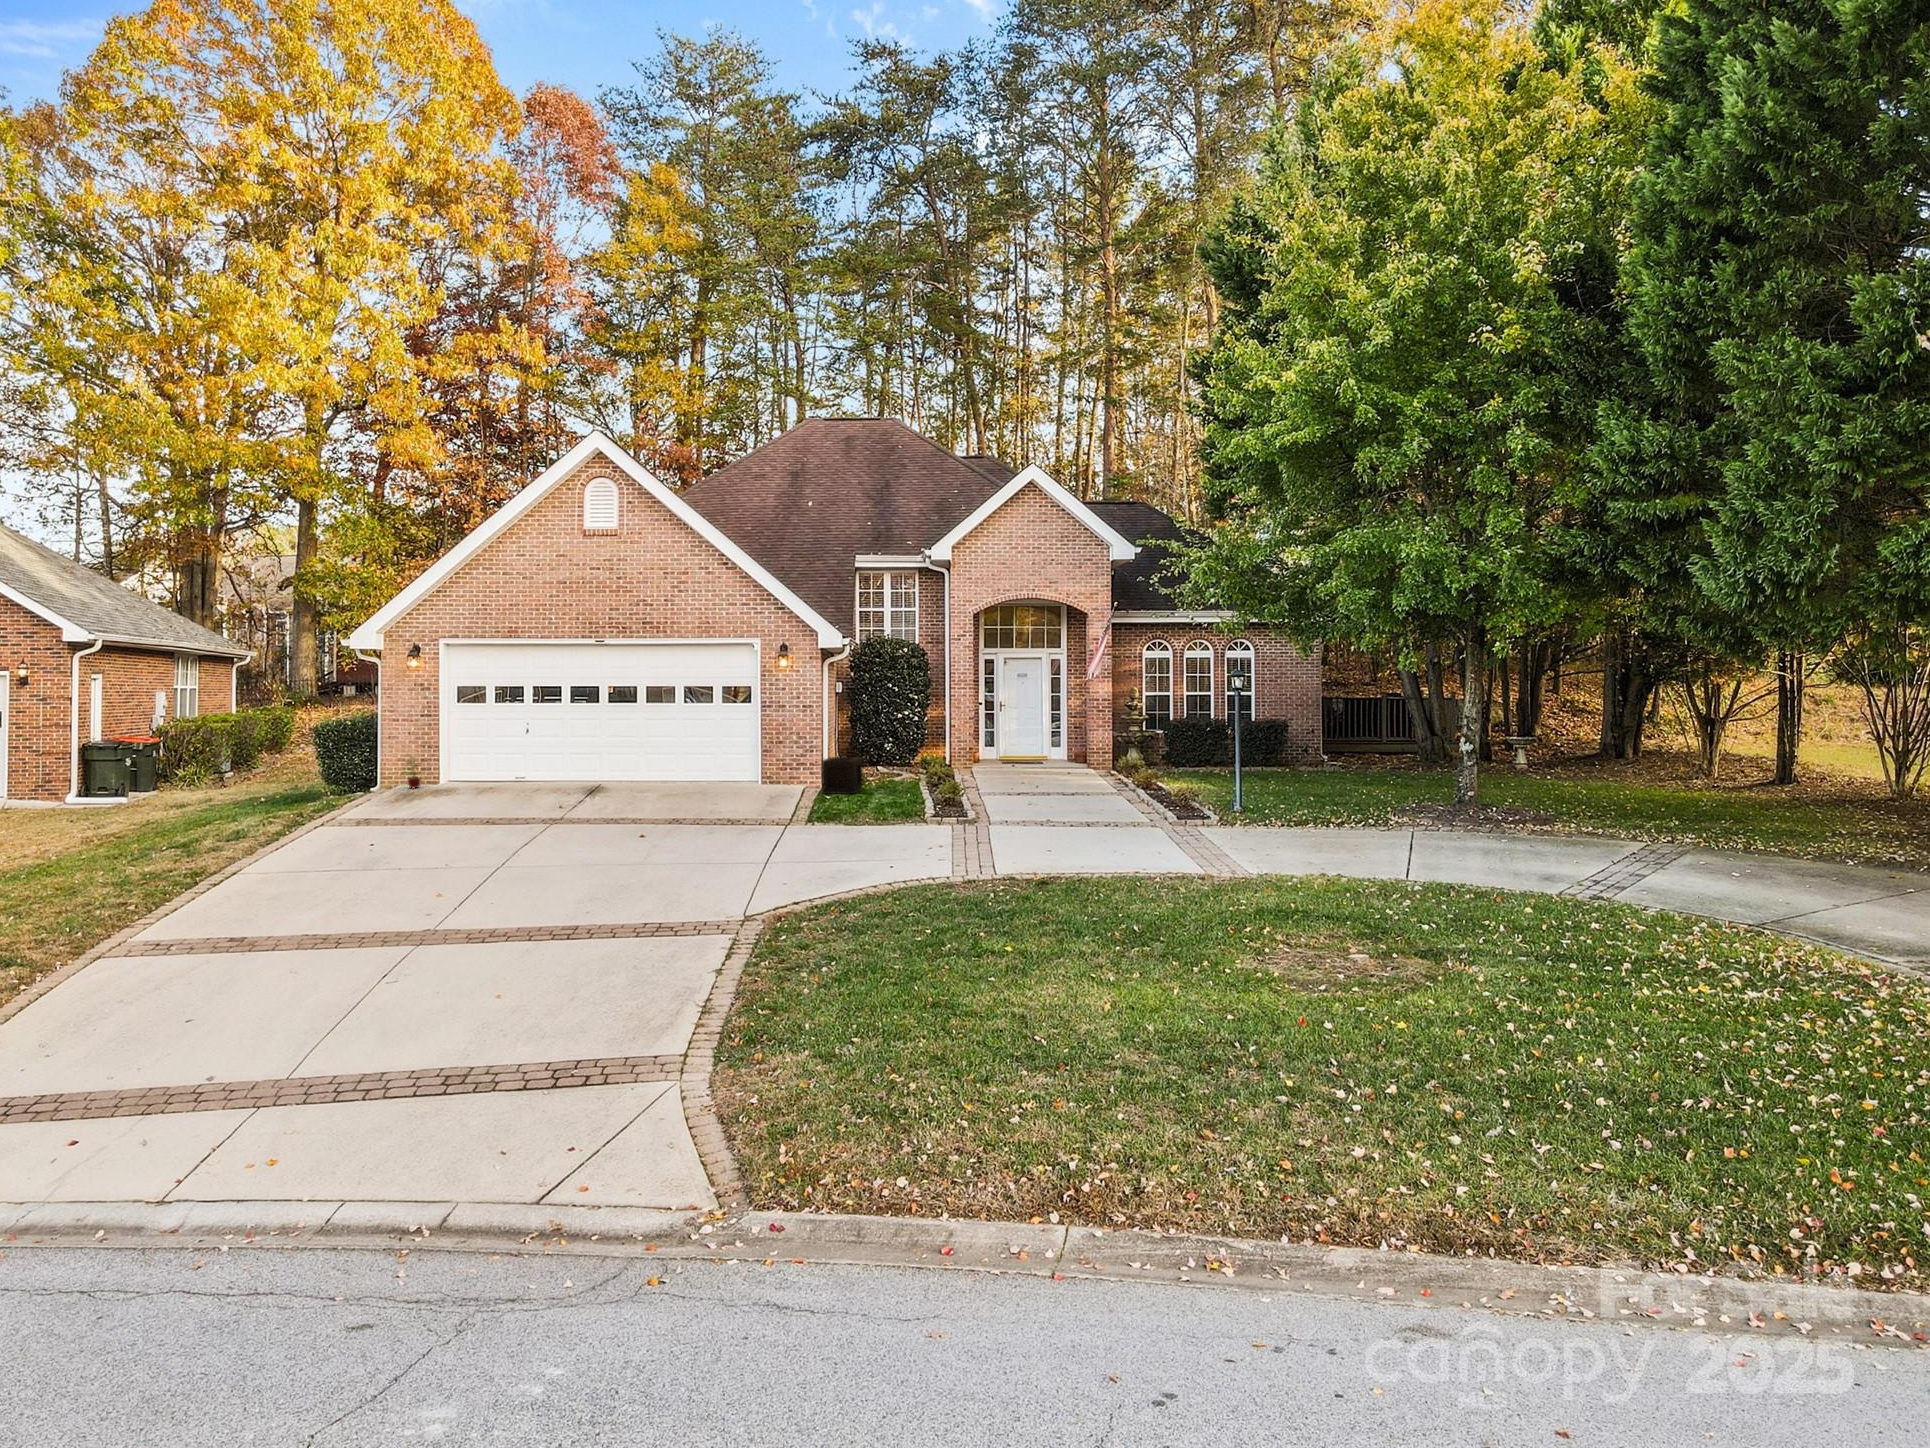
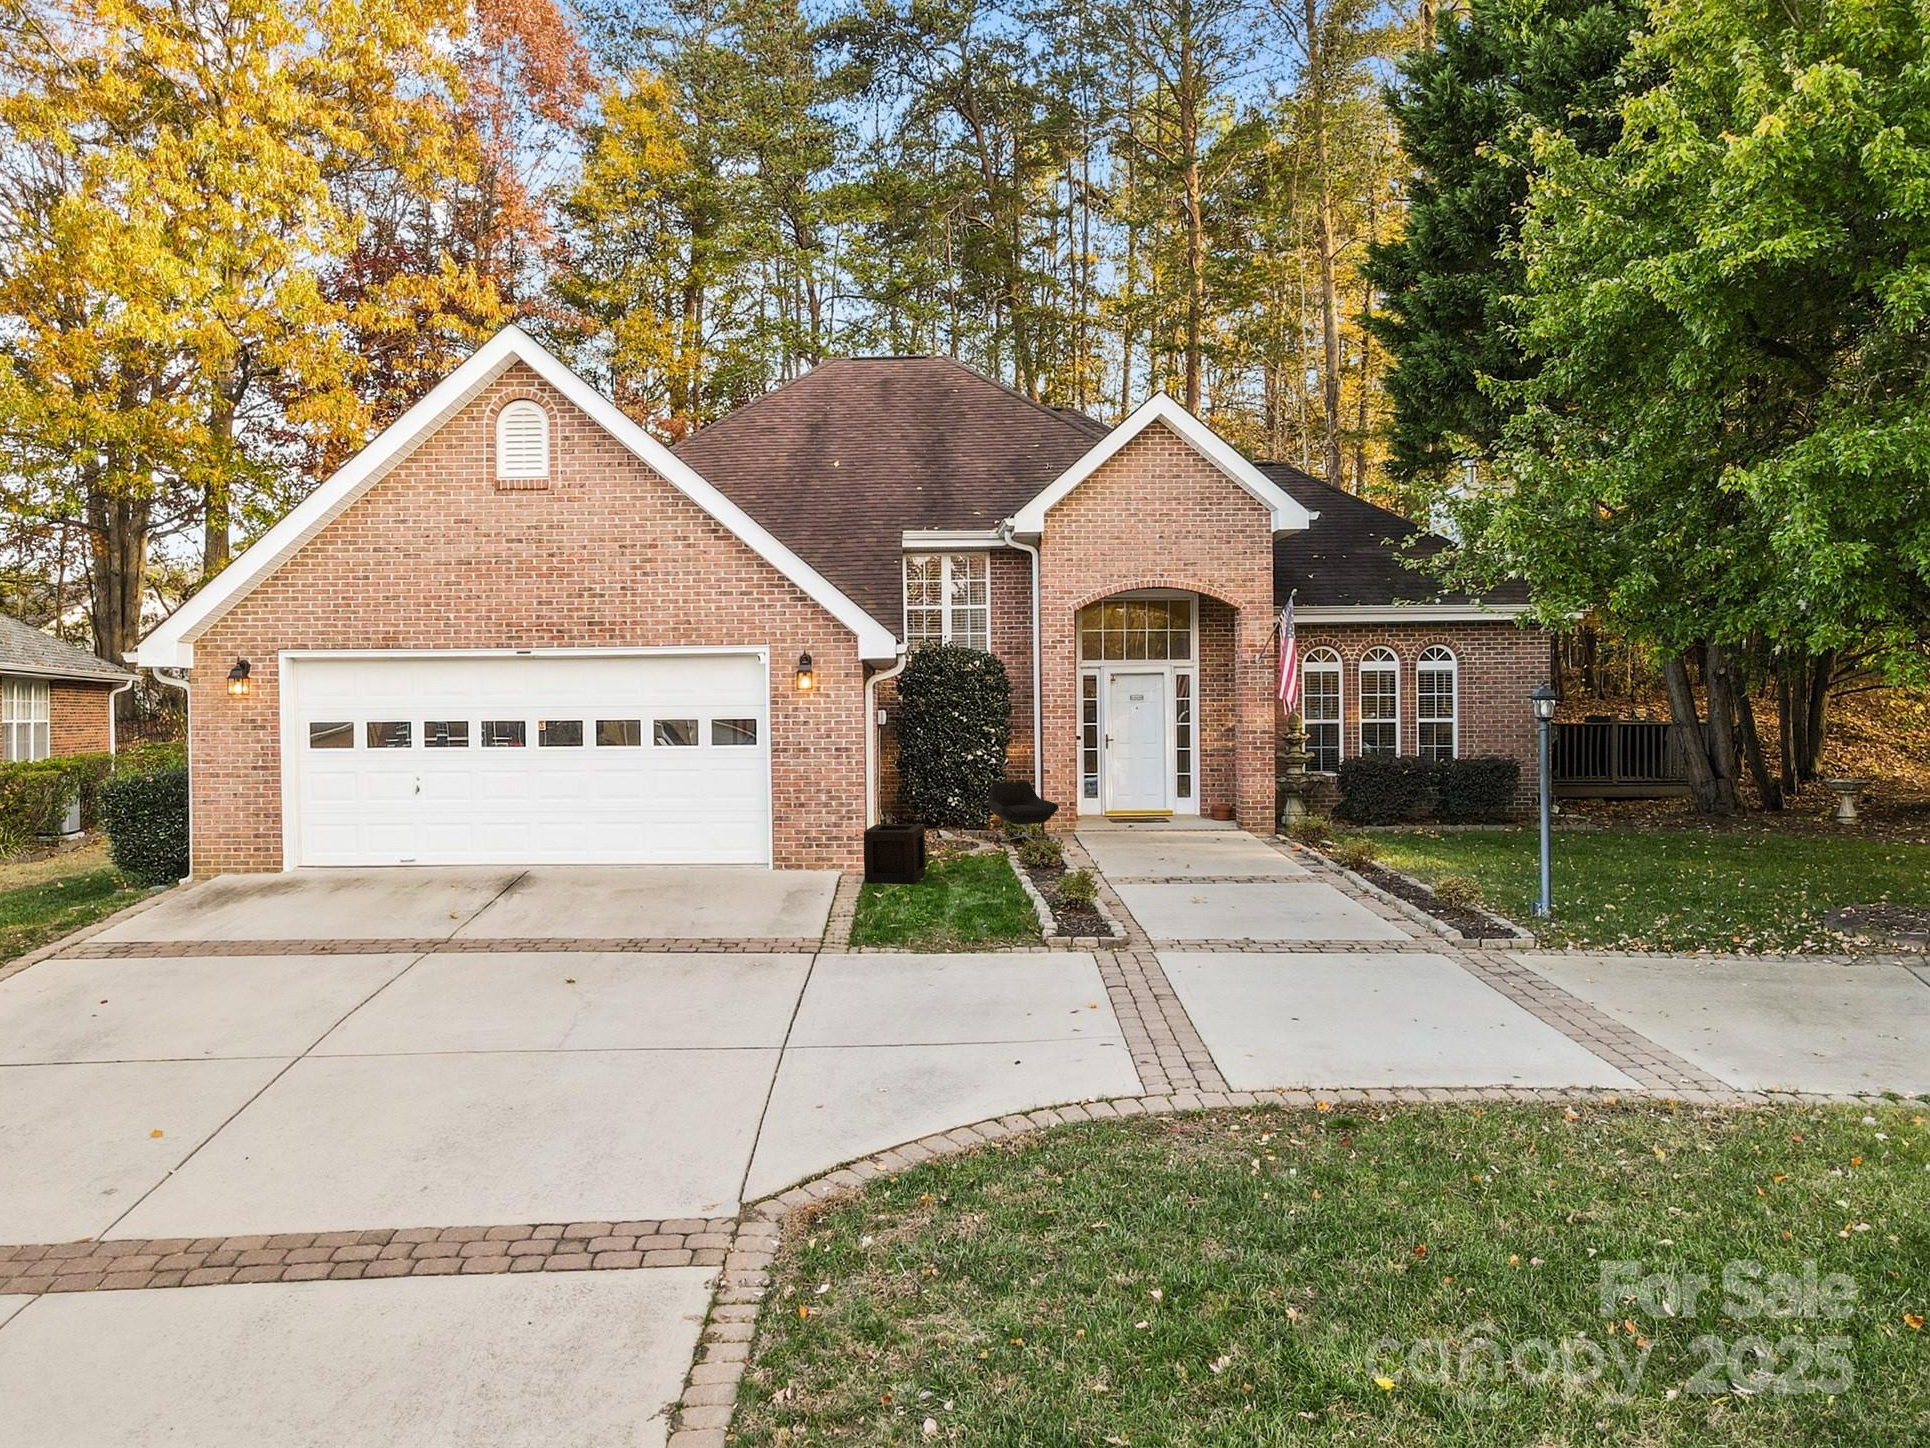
lounge chair: none [911,733,958,773] -> present [988,781,1059,843]
potted plant: present [403,757,421,788] -> none [214,825,261,879]

